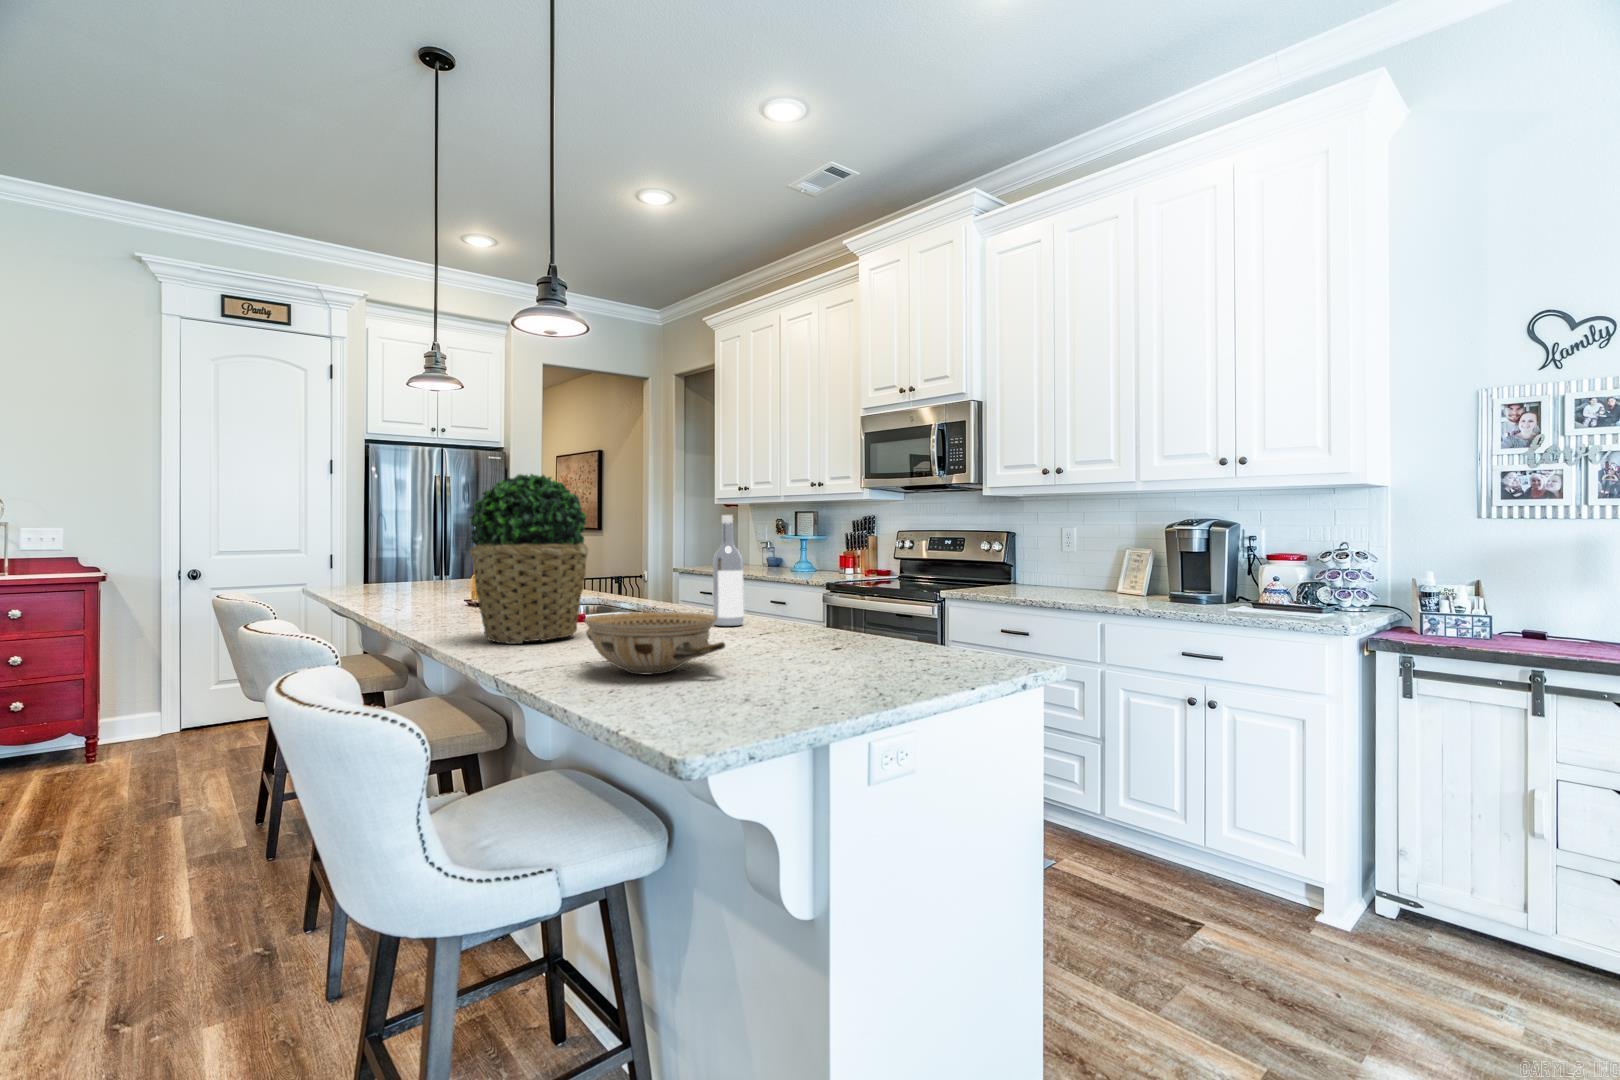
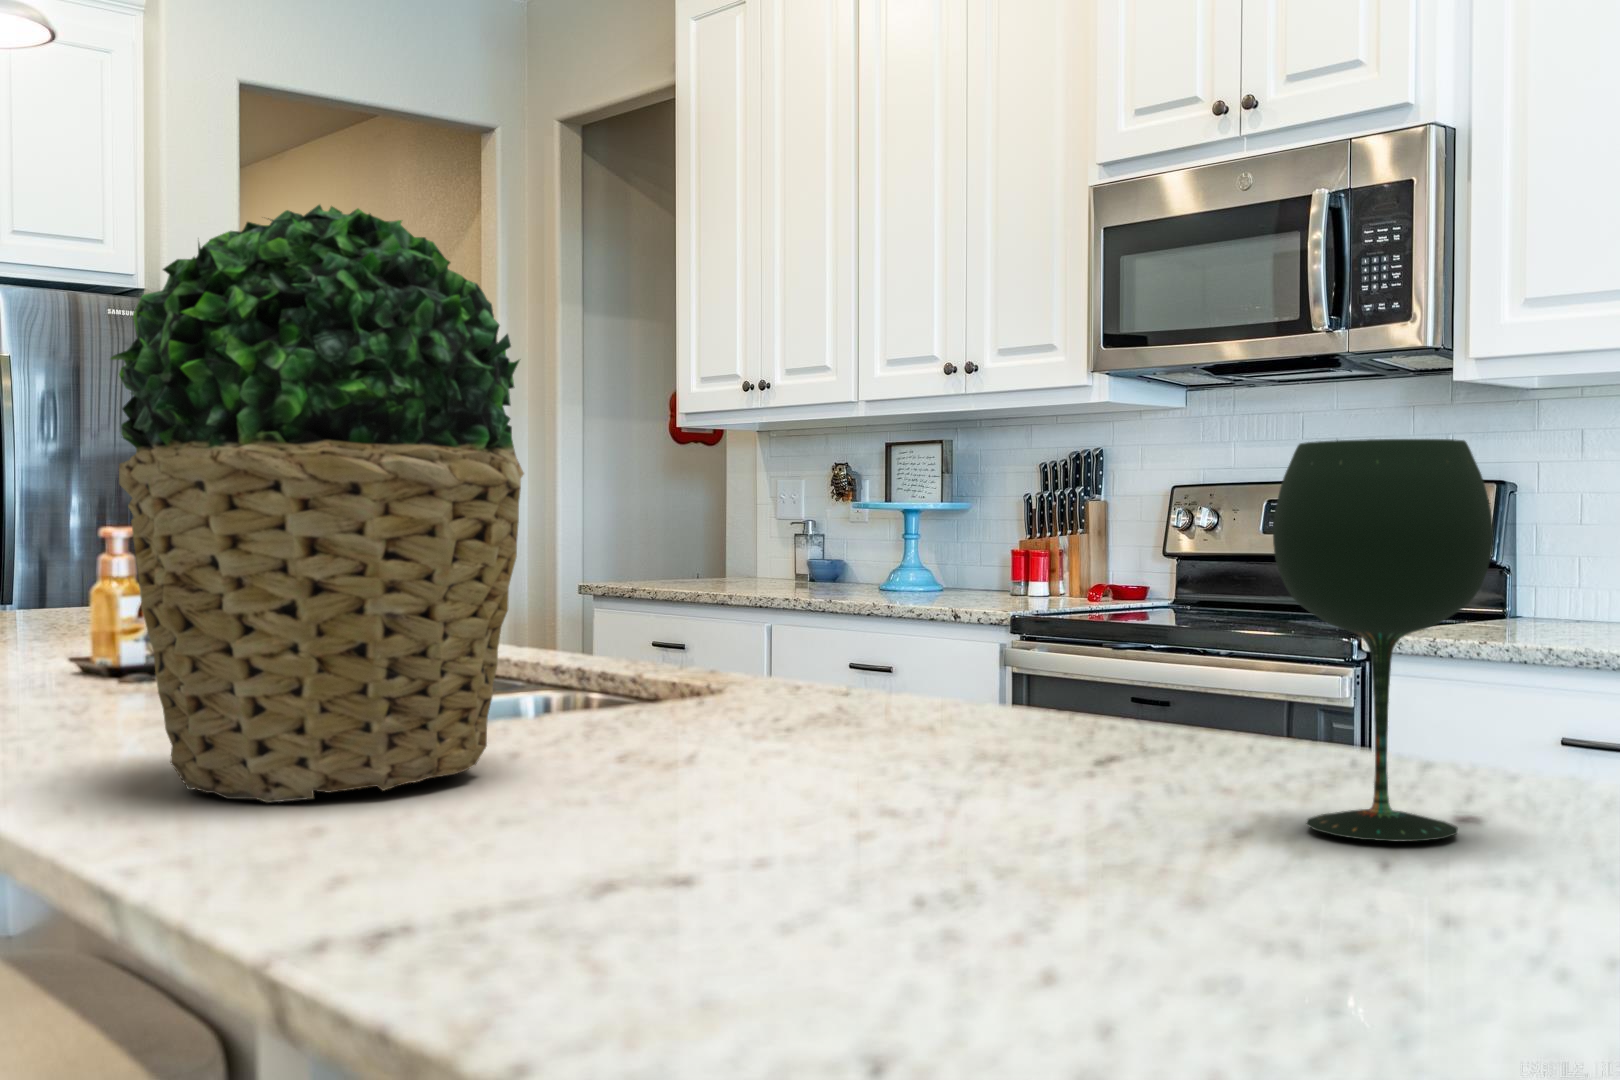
wine bottle: present [713,515,744,626] -> none [890,376,988,733]
wine glass: none [773,548,829,654] -> present [1273,439,1493,842]
ceramic bowl: present [585,612,725,674] -> none [625,682,1308,950]

